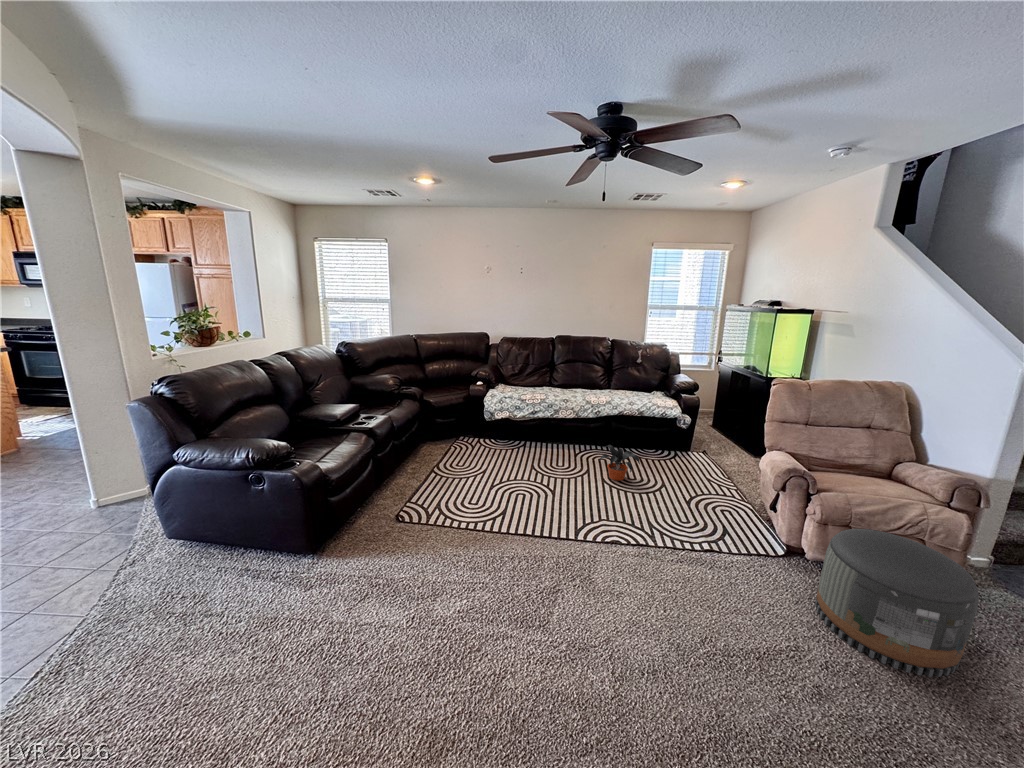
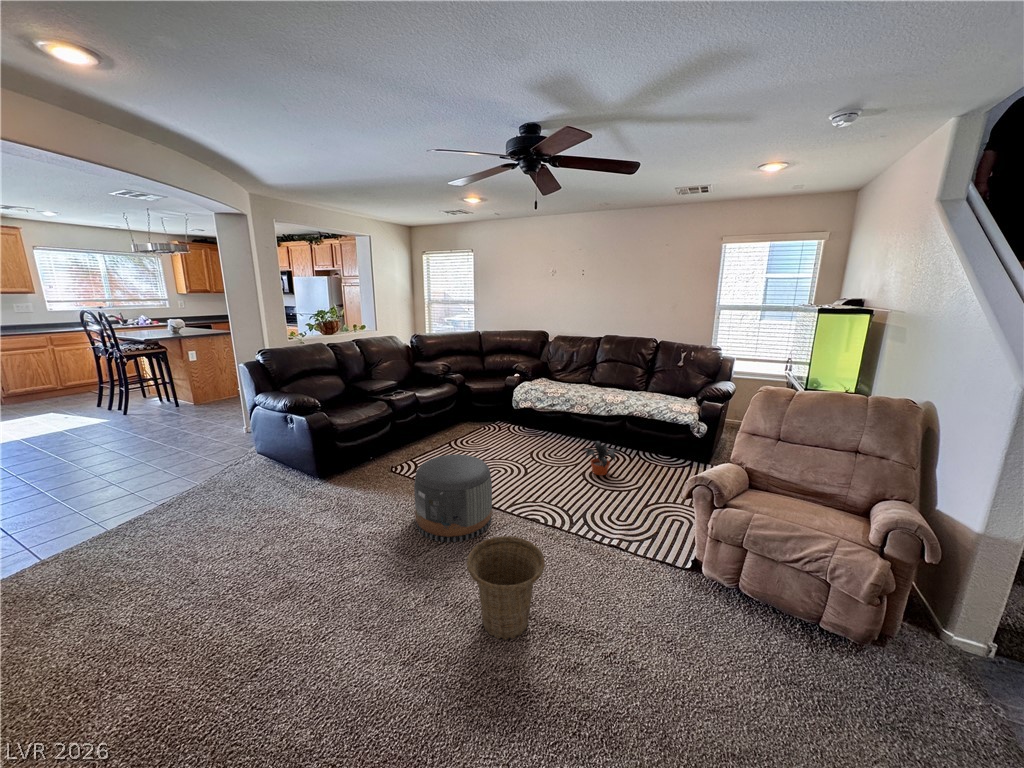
pouf: present [815,529,979,677] -> present [414,454,492,542]
basket: none [670,568,769,689] -> present [467,536,545,640]

